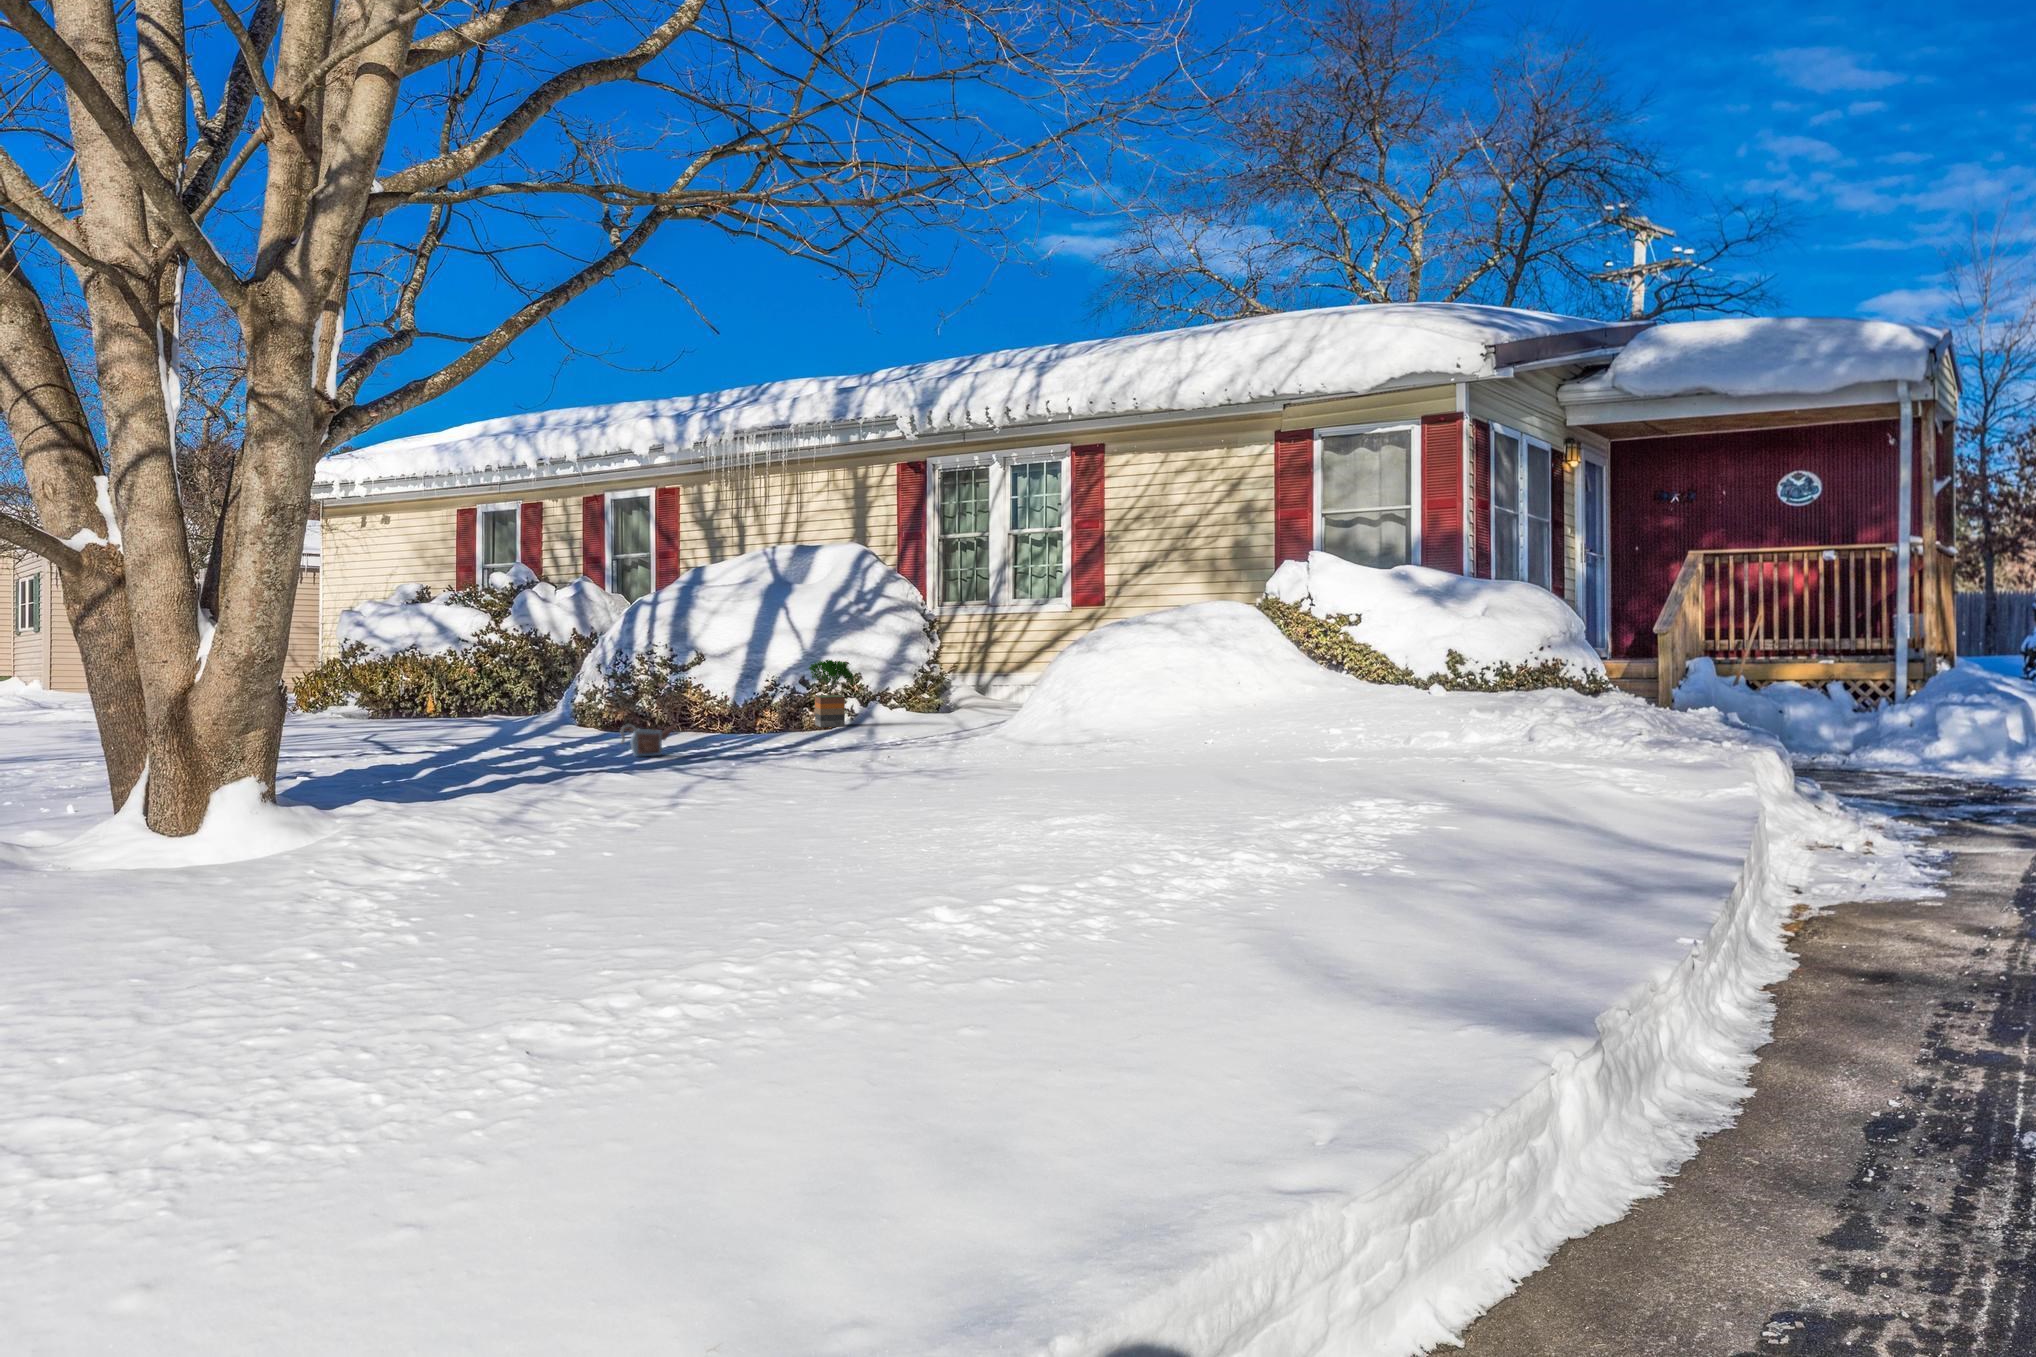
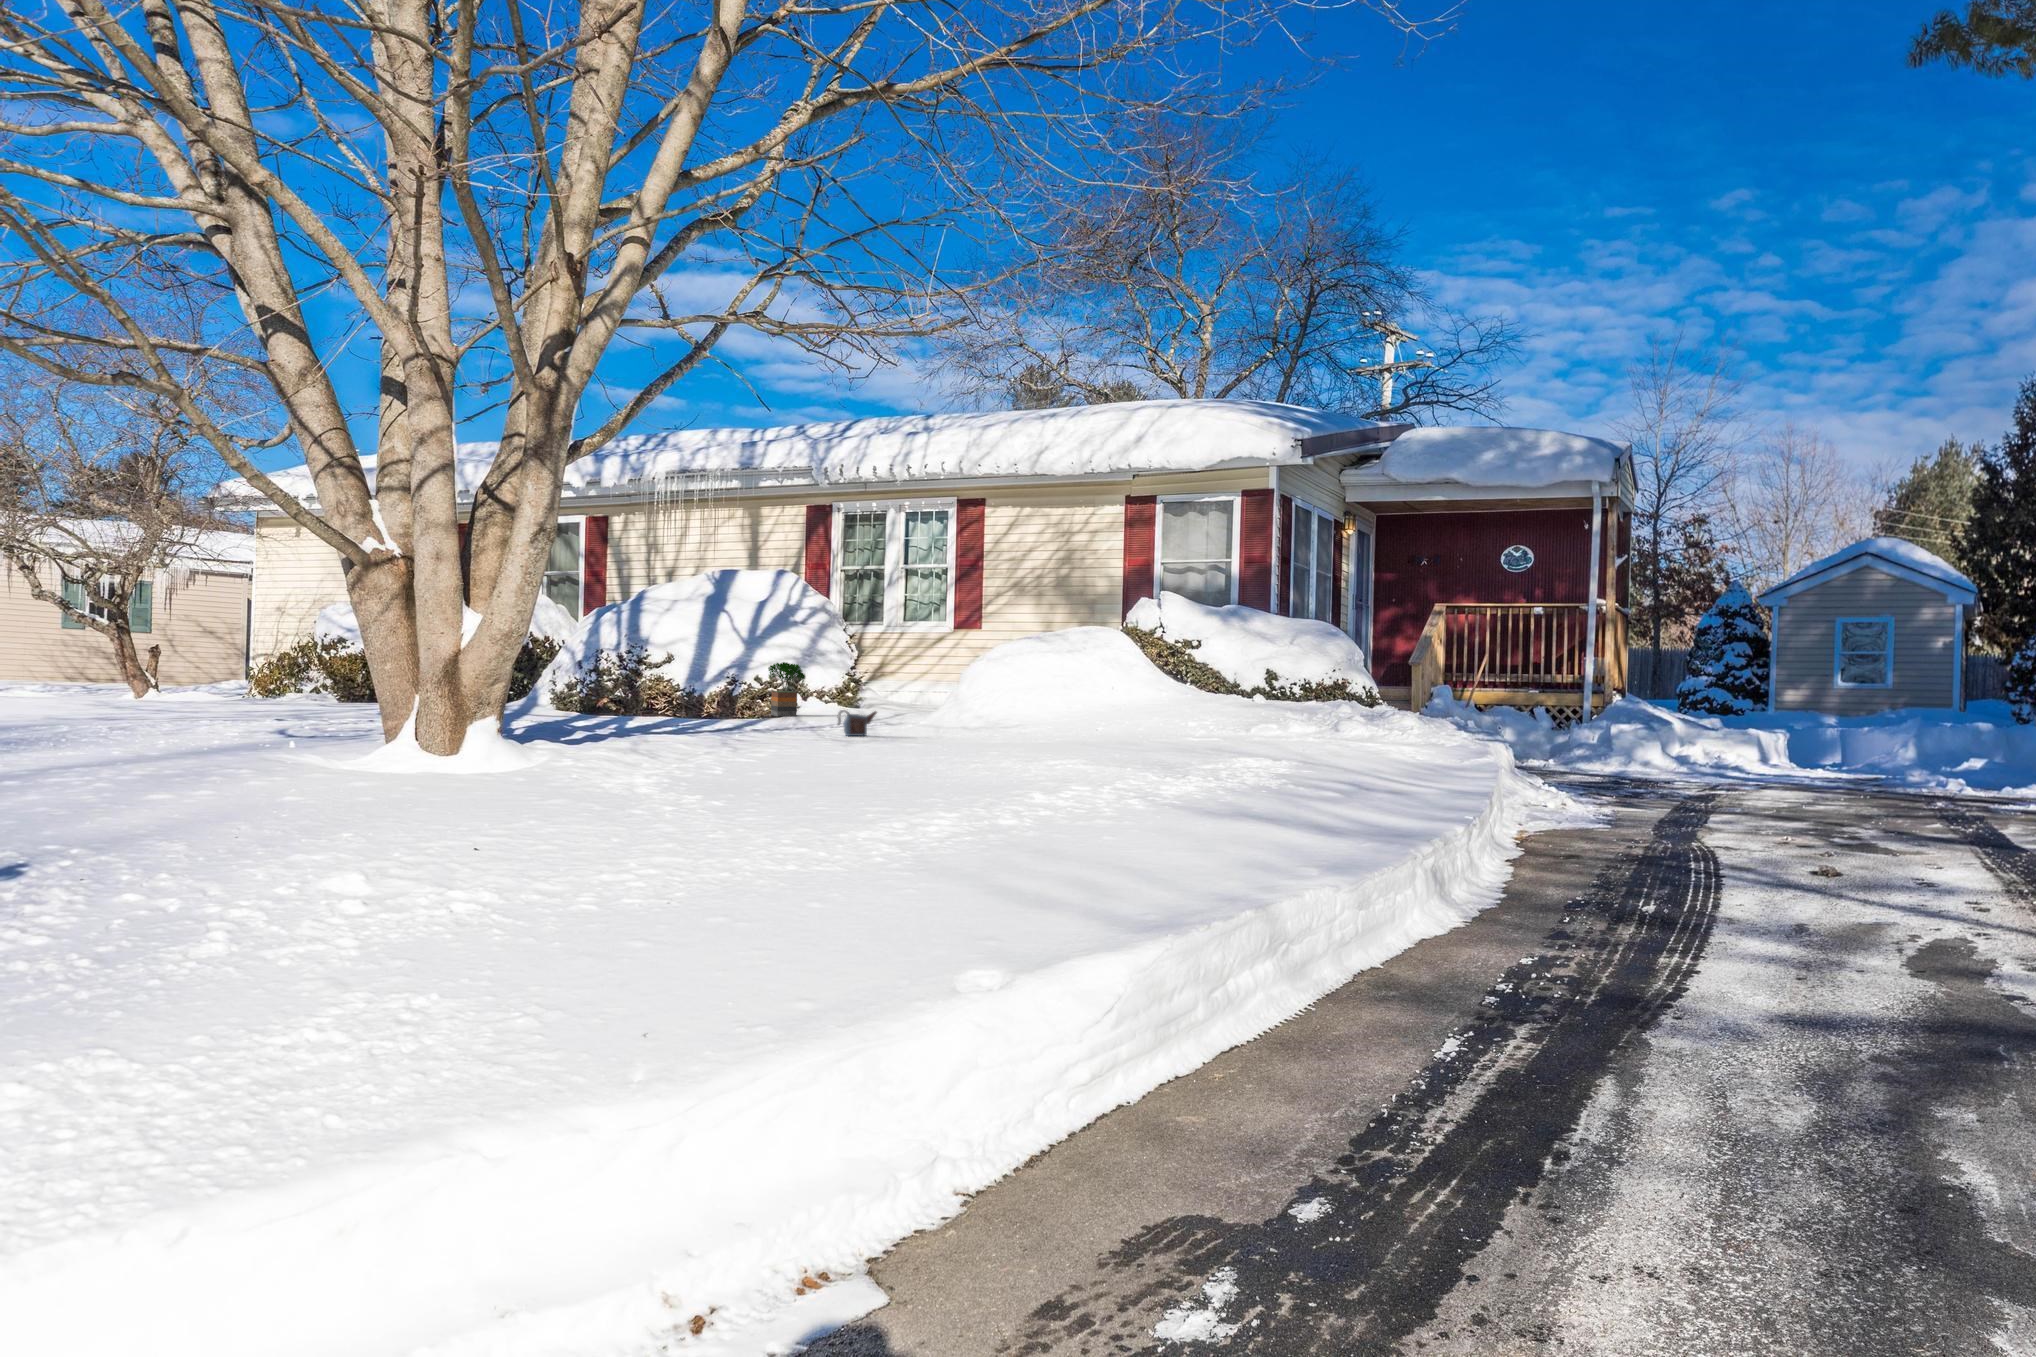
watering can: present [620,724,676,757] -> present [838,710,877,736]

